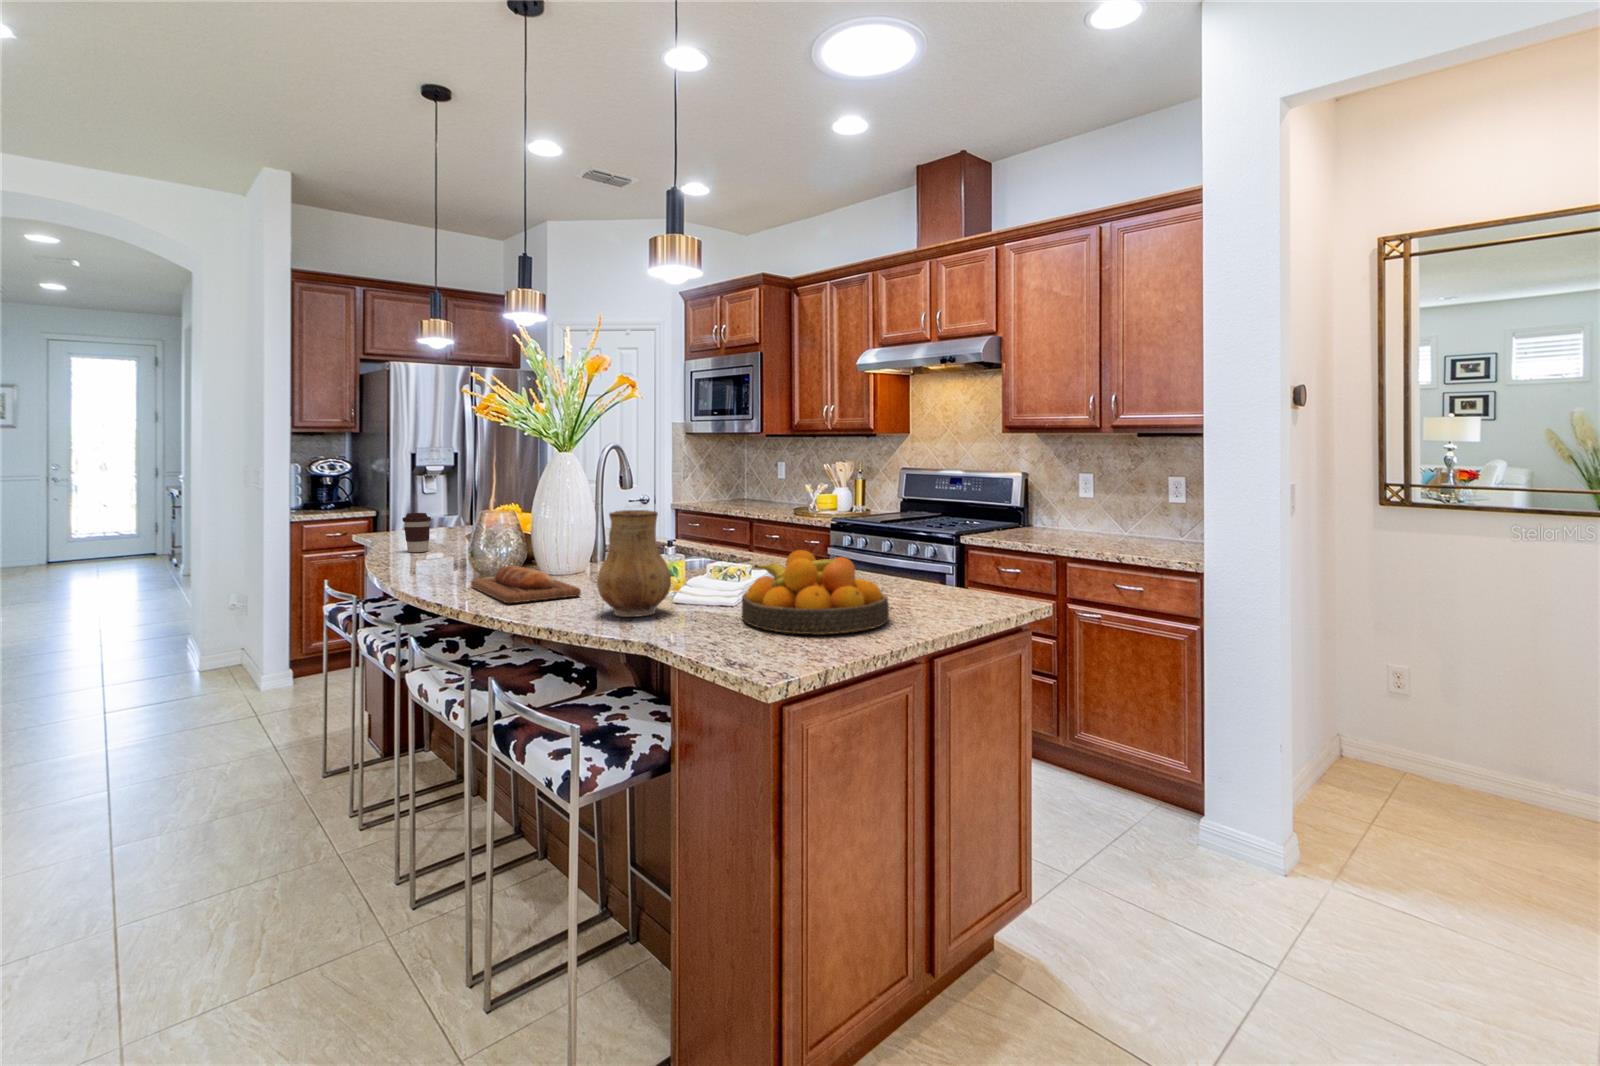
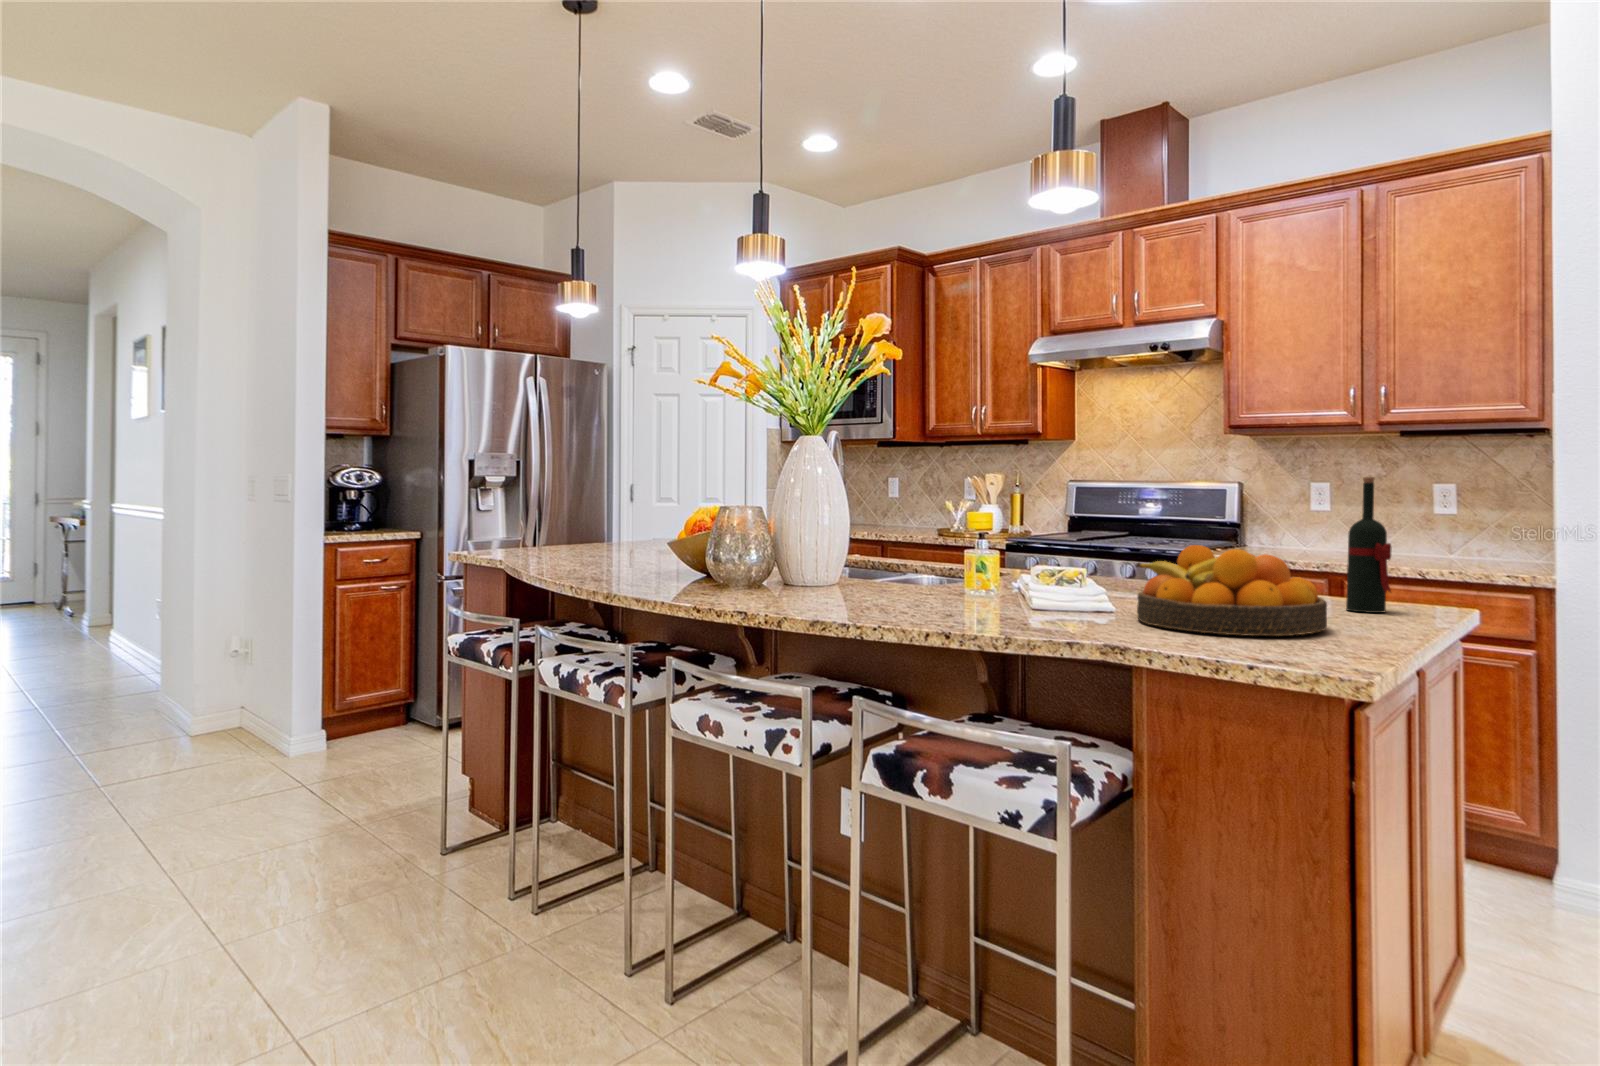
wine bottle: none [957,489,989,606] -> present [1346,477,1392,613]
ceramic pitcher: present [597,510,671,617] -> none [960,499,1051,623]
coffee cup: present [402,513,431,552] -> none [559,522,591,570]
bread loaf: present [471,566,581,603] -> none [739,573,897,612]

